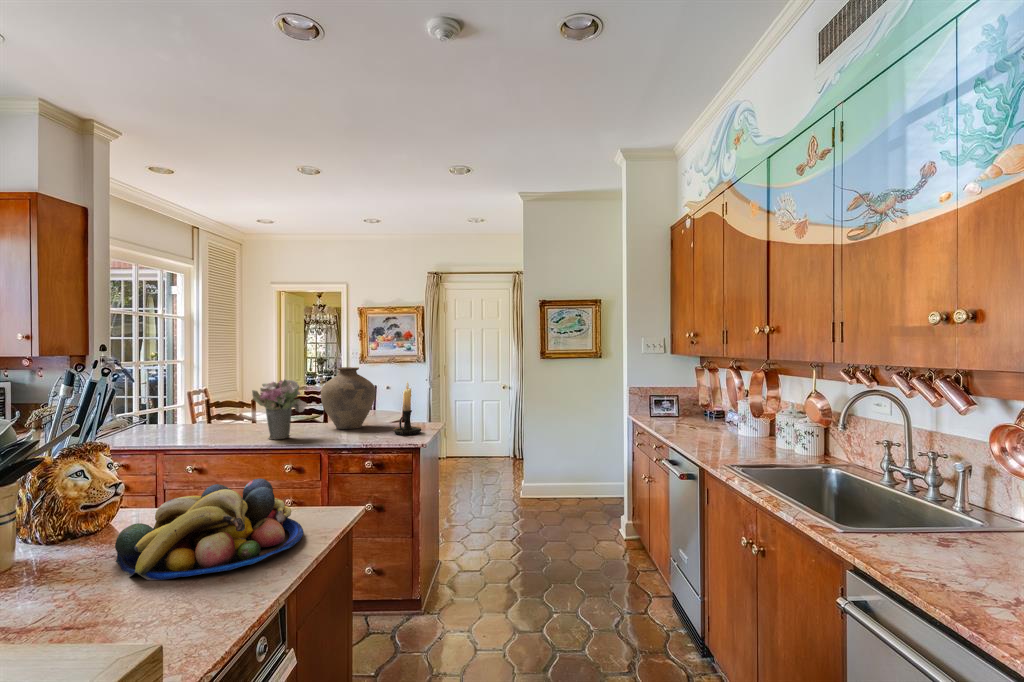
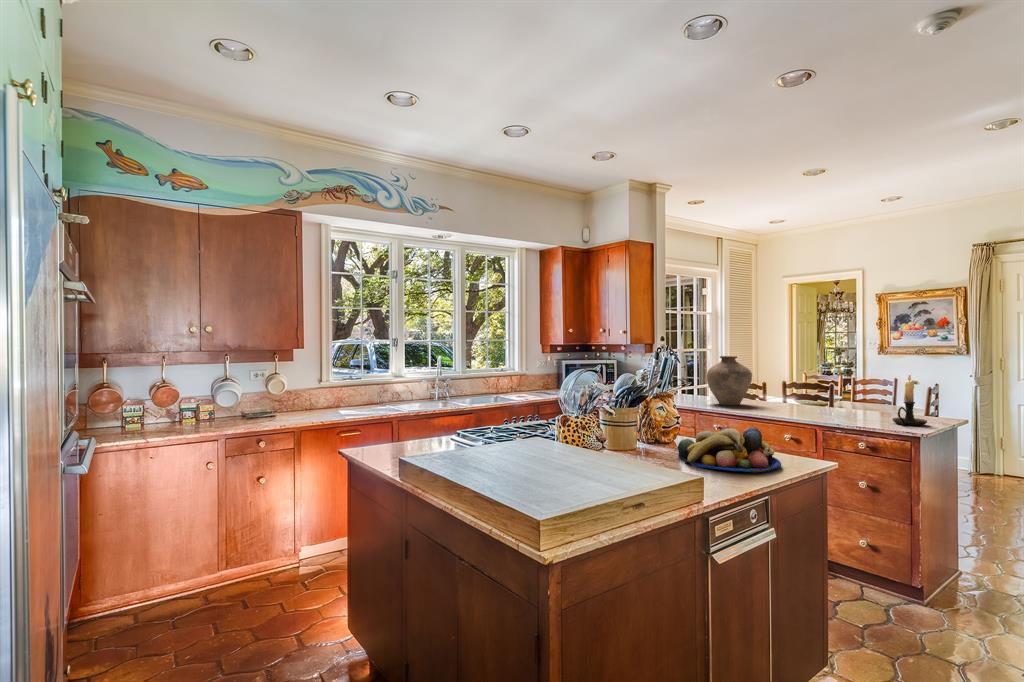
vase: present [321,367,375,429] -> present [707,356,752,405]
flower bouquet: present [252,380,307,440] -> none [759,366,805,415]

